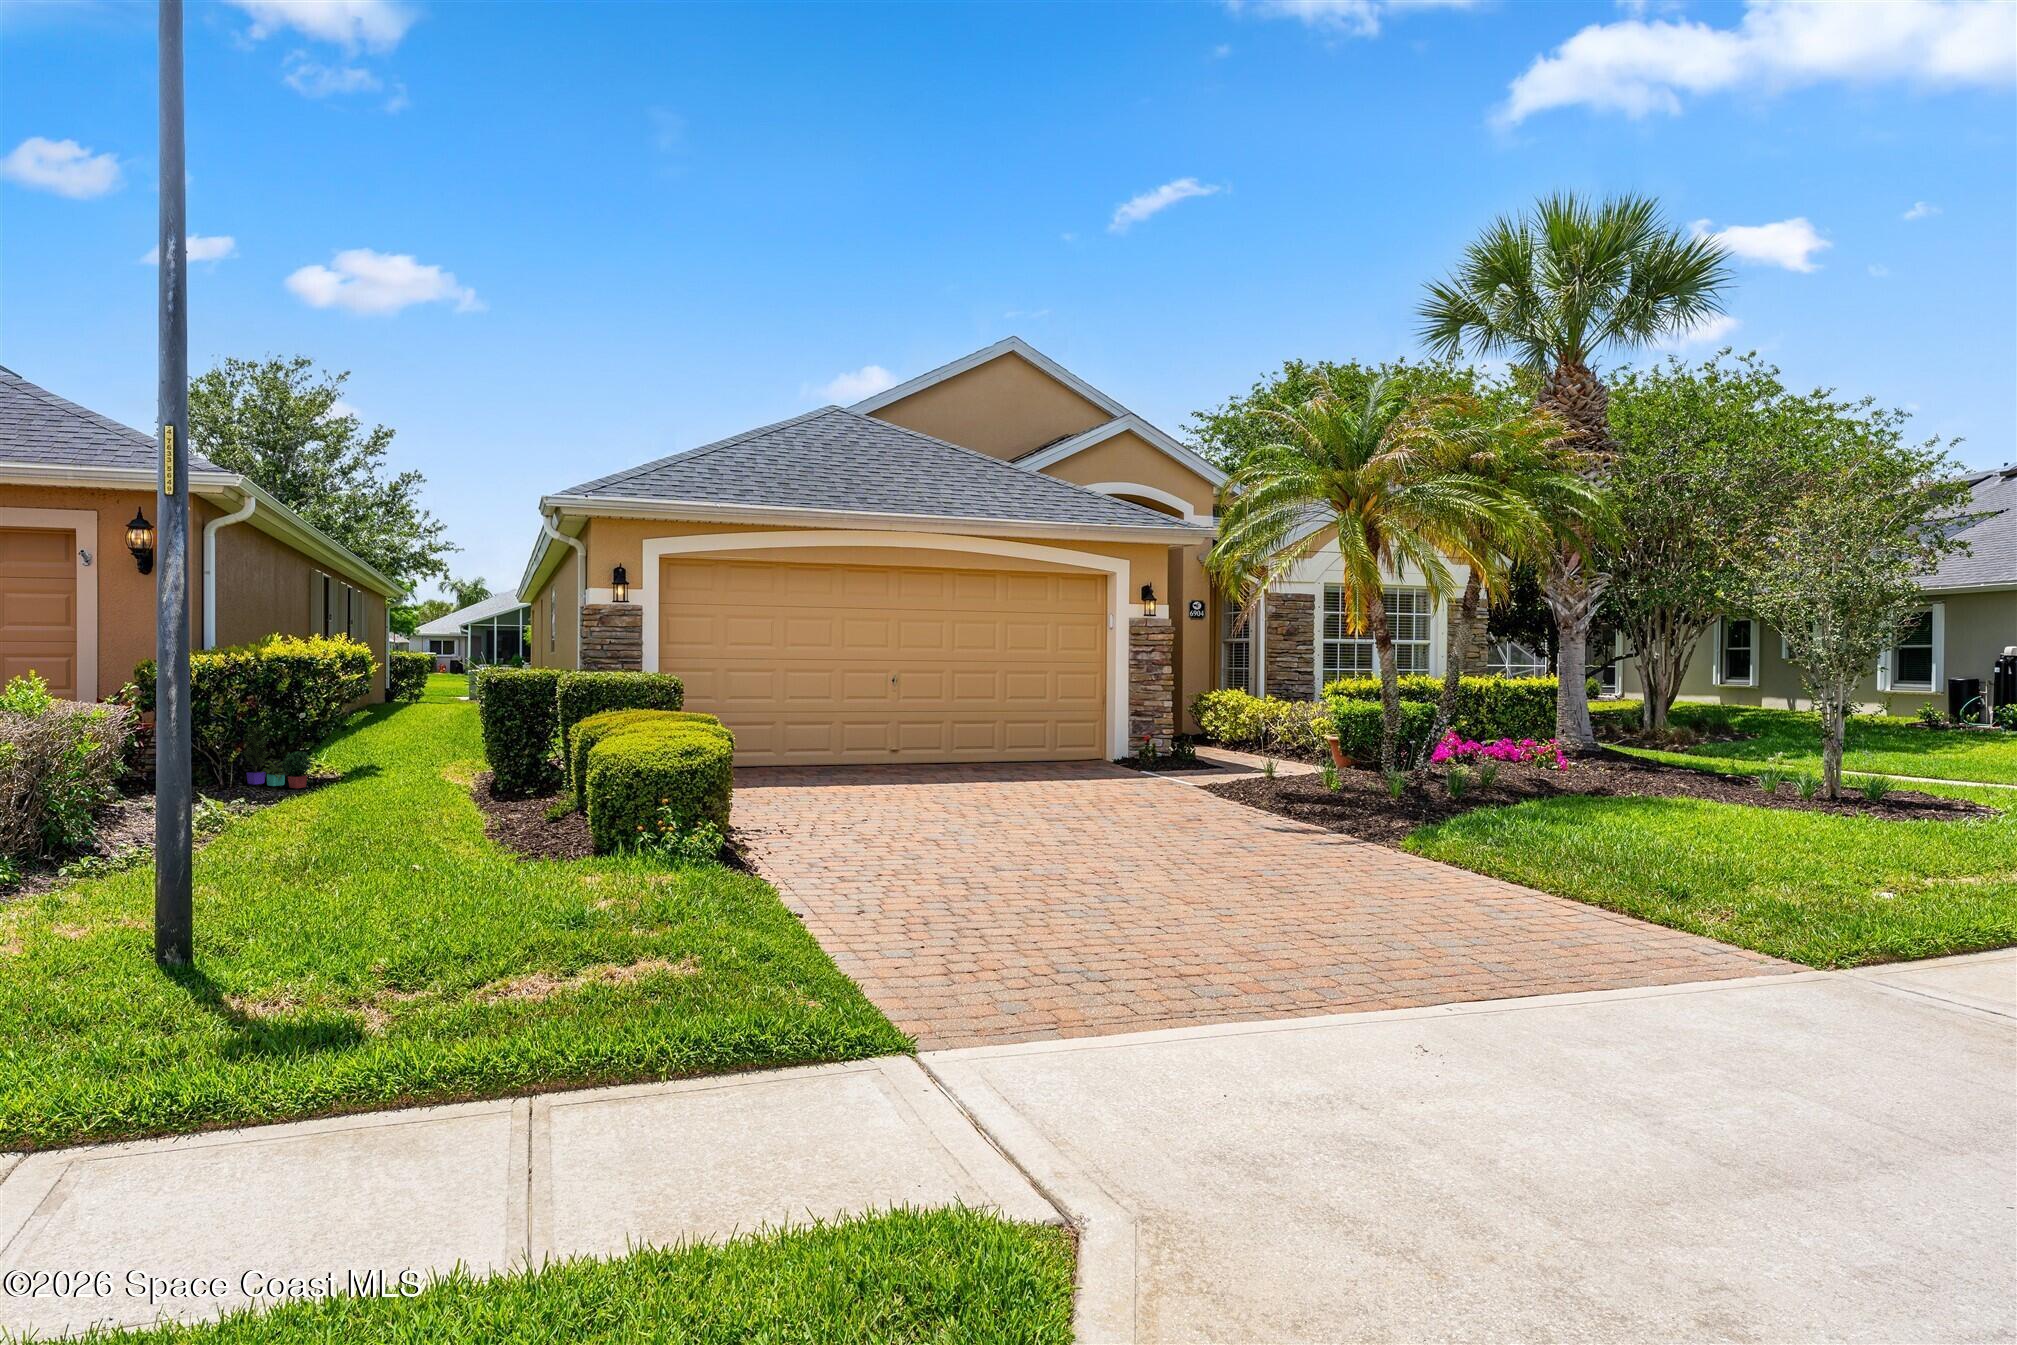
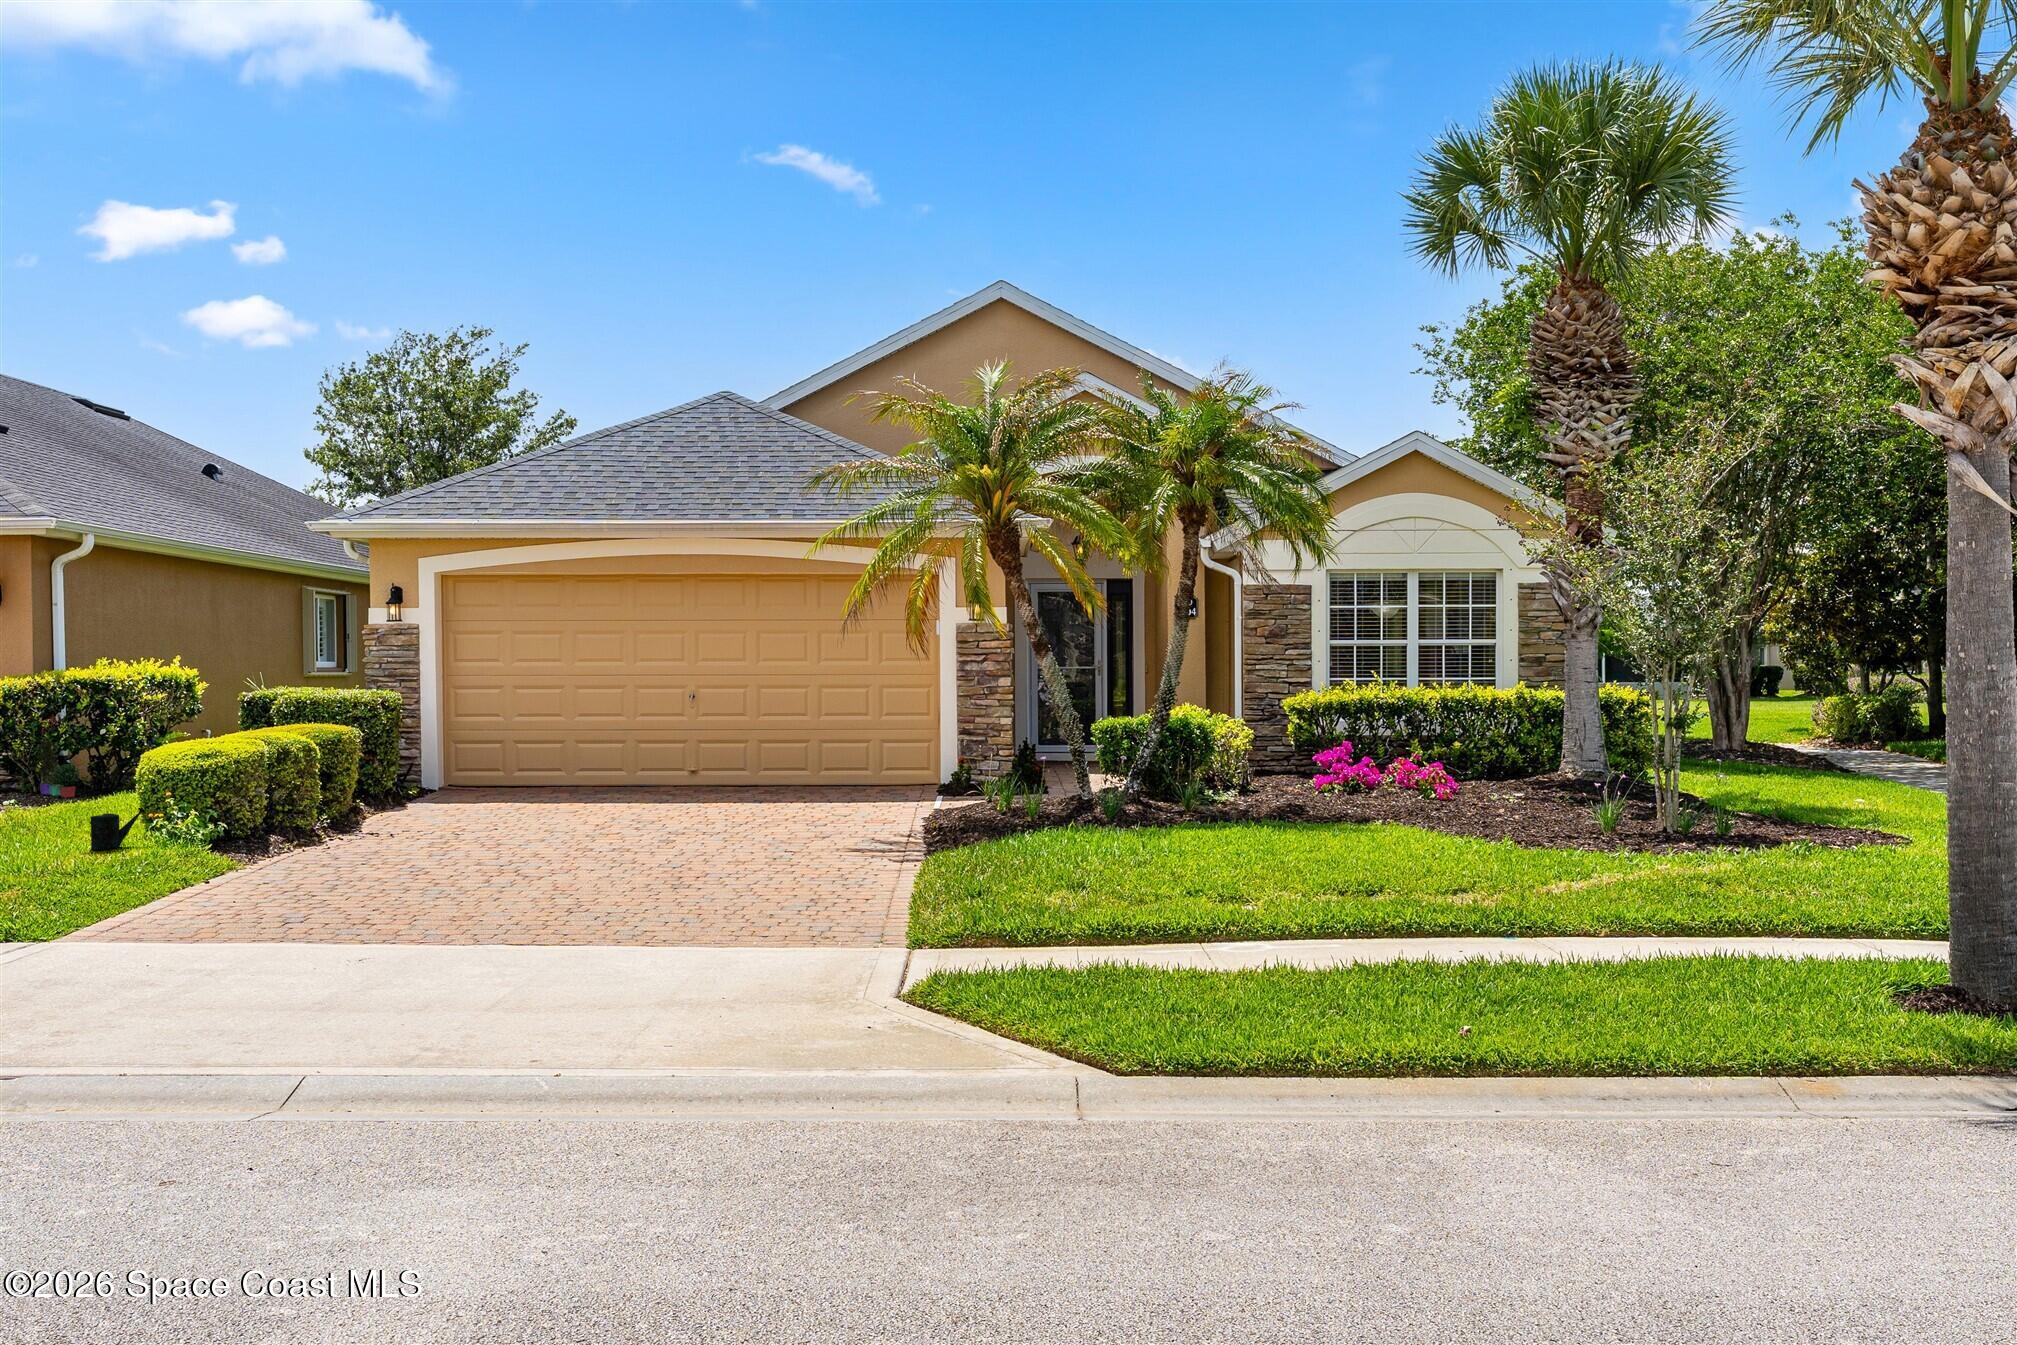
watering can: none [510,805,569,854] -> present [79,808,146,850]

